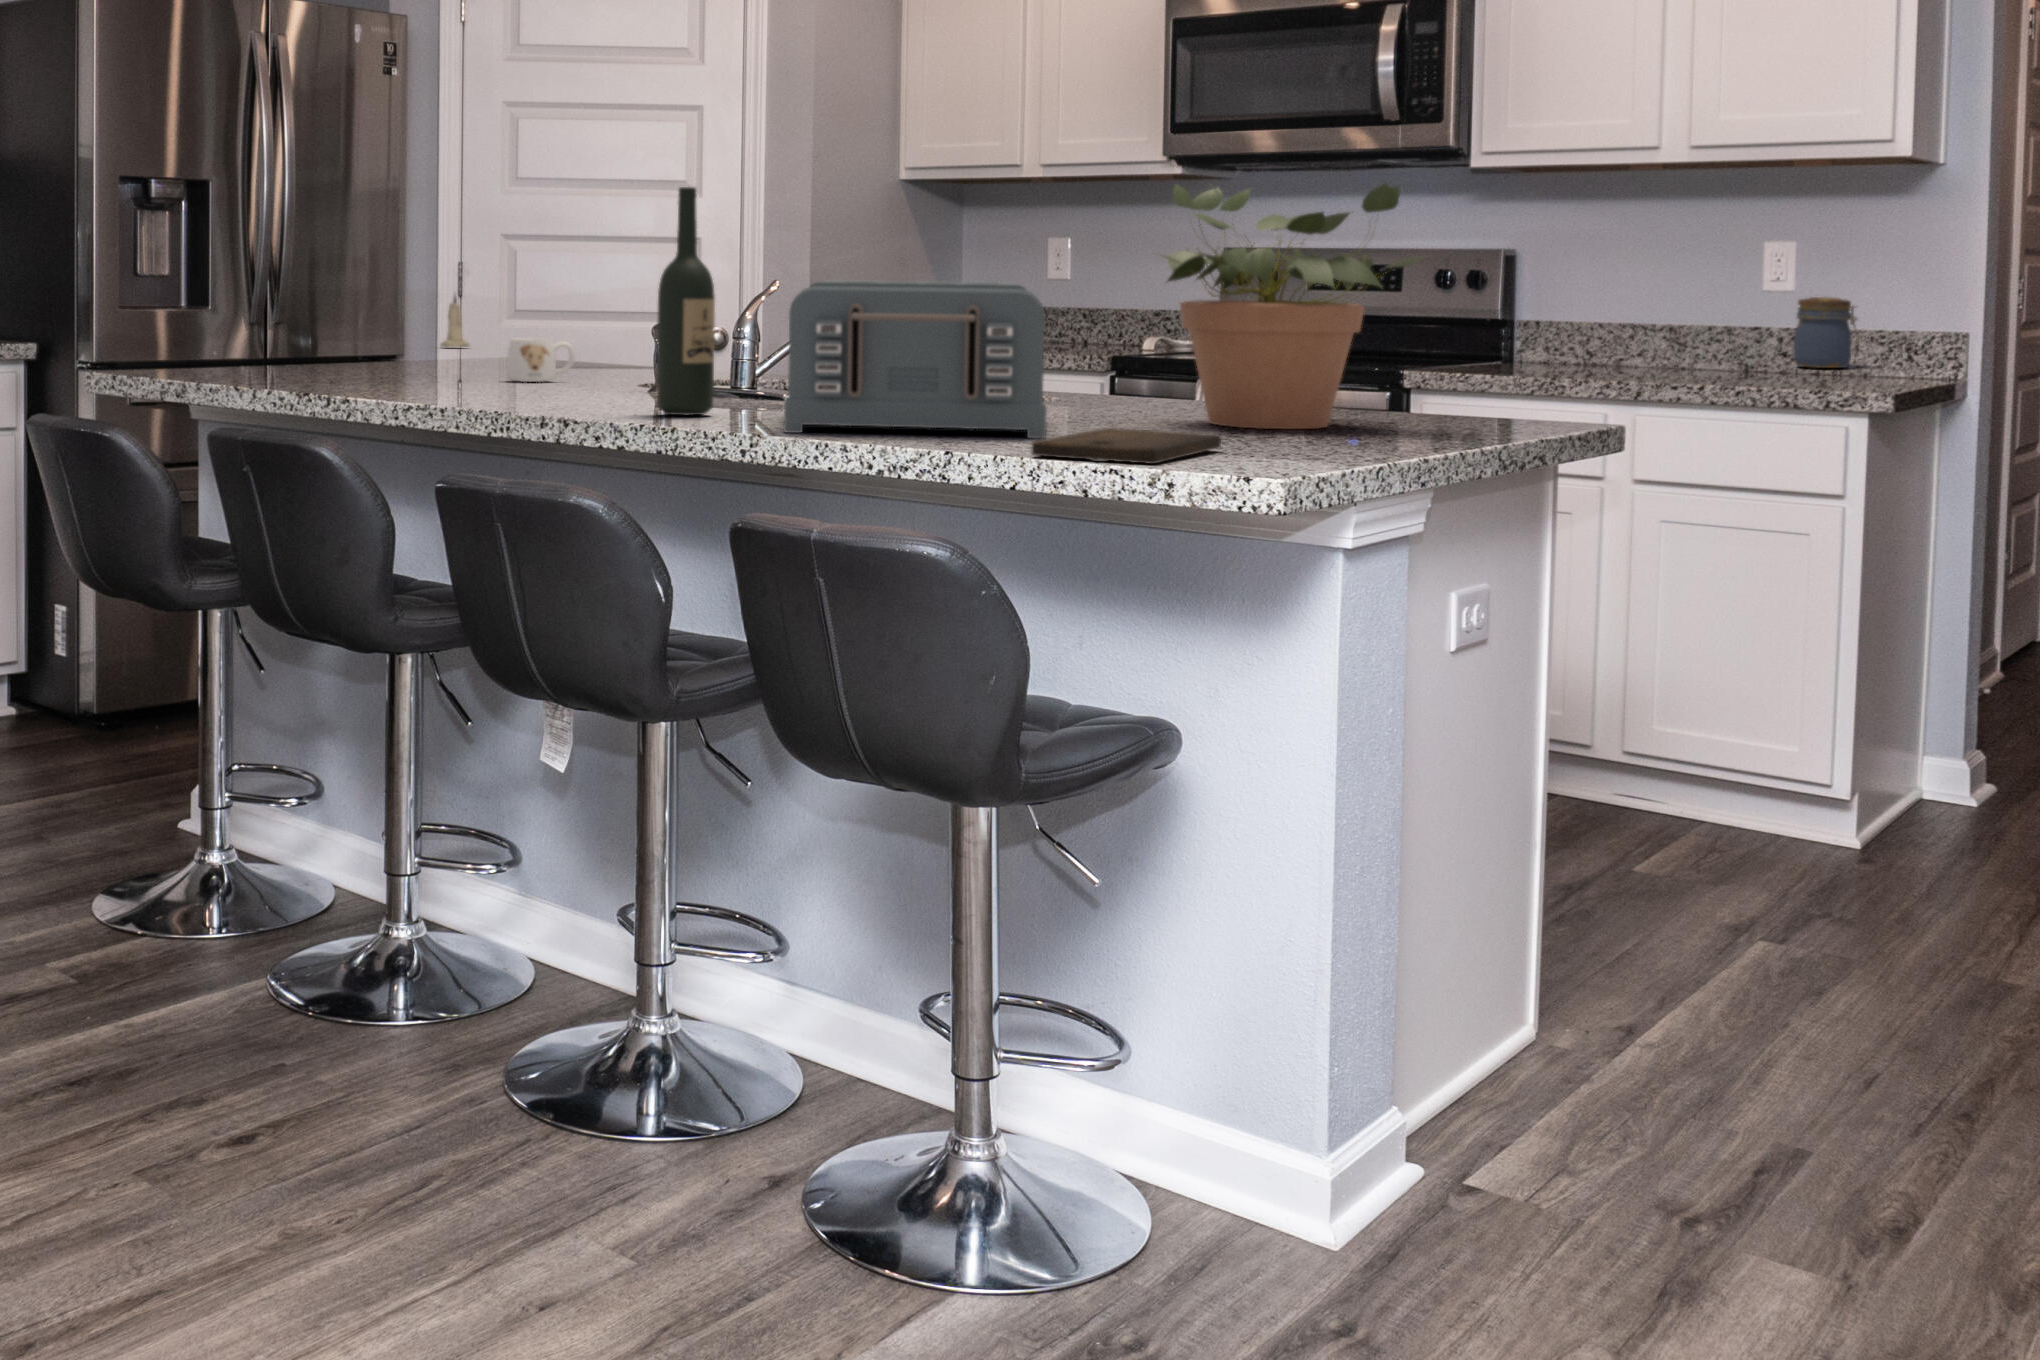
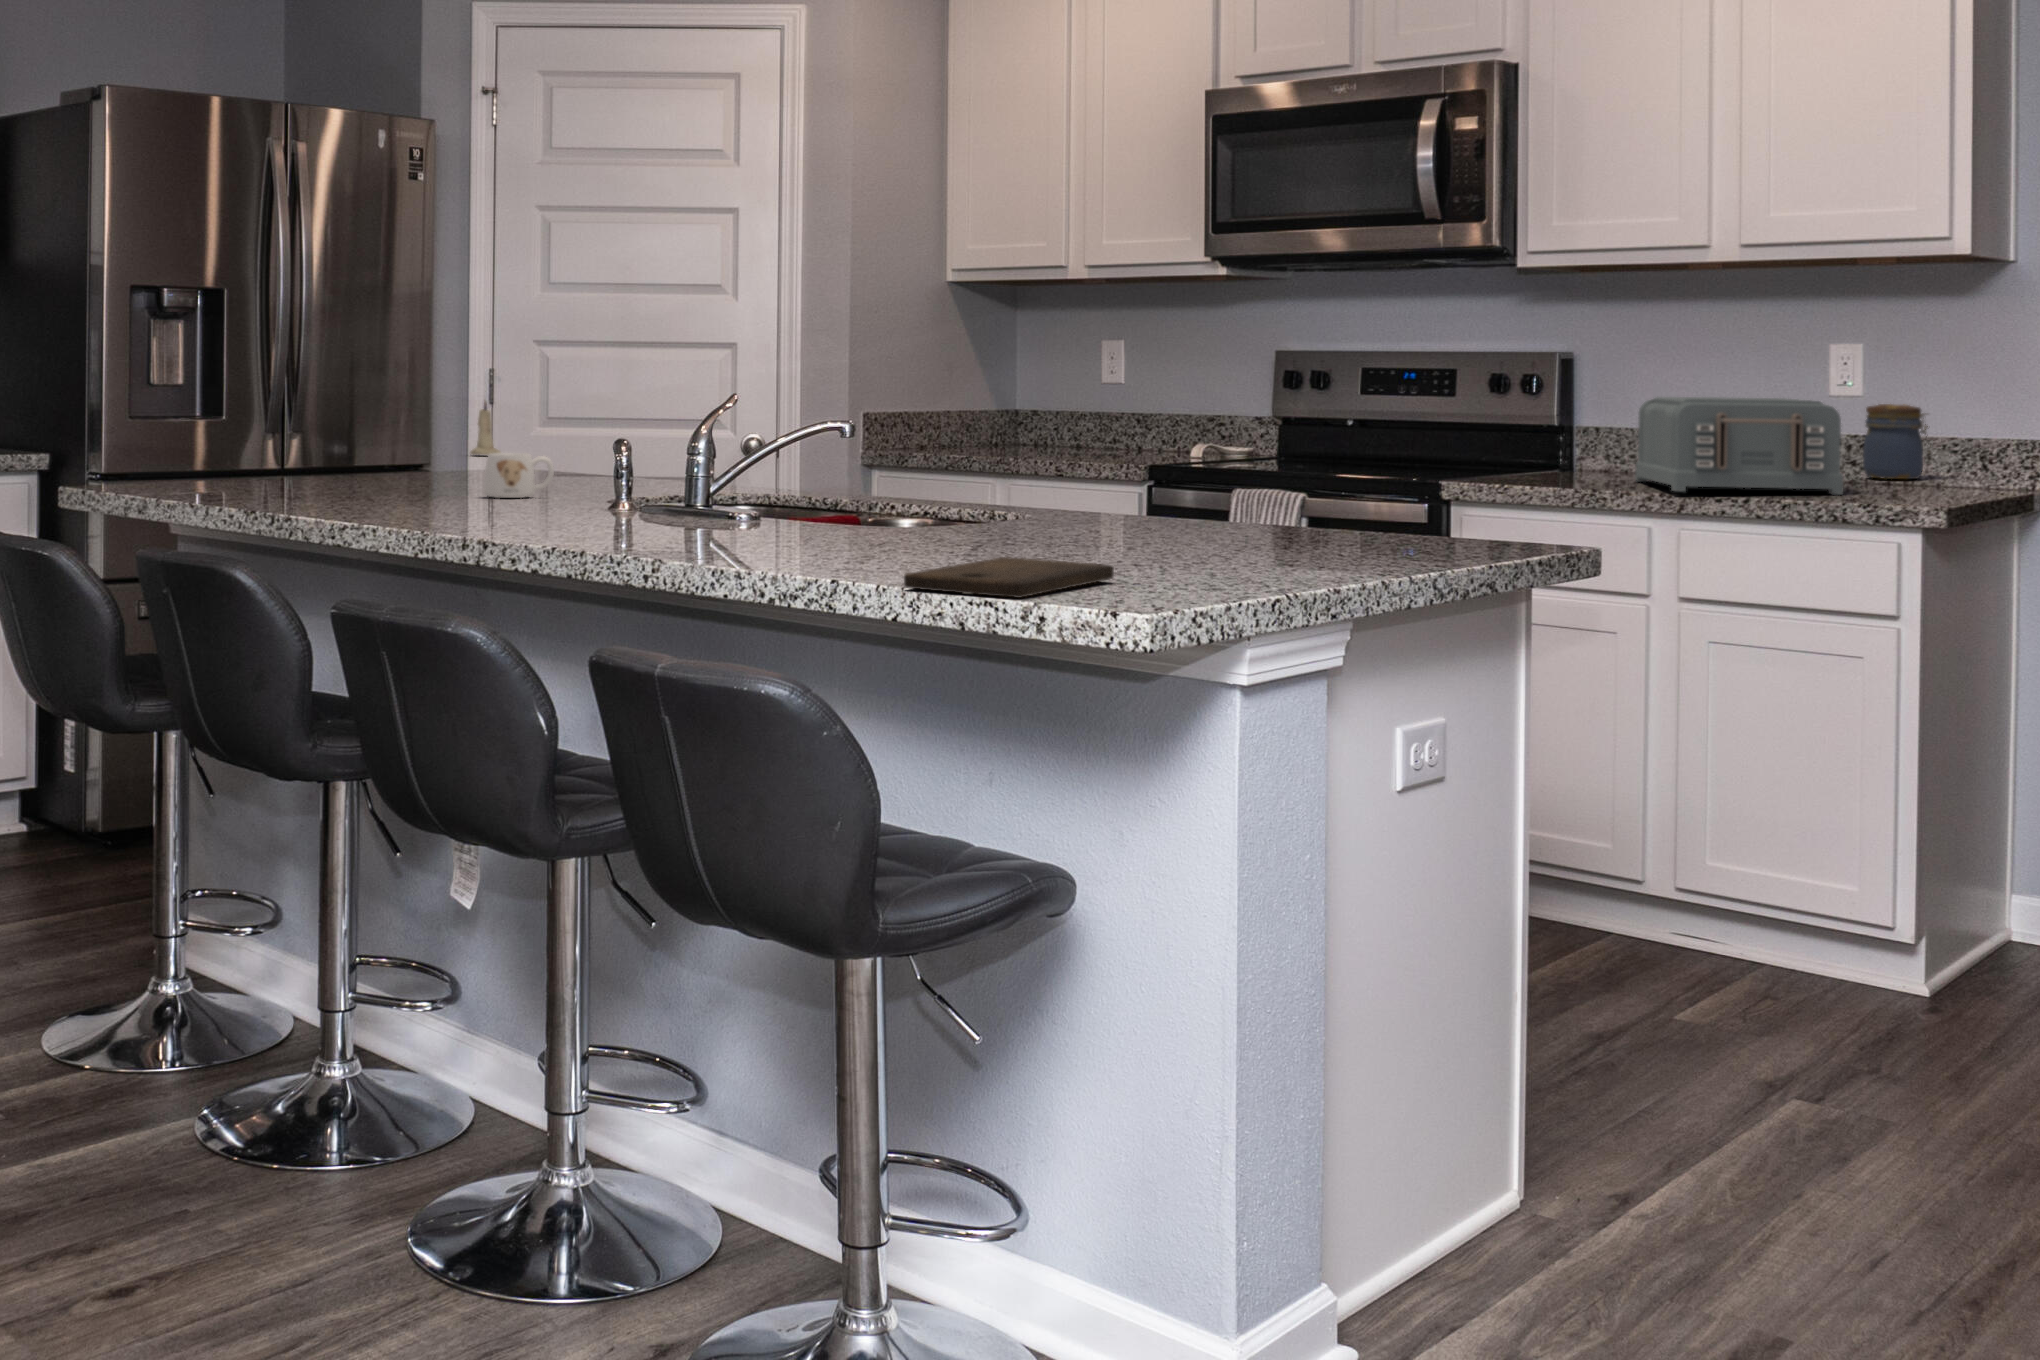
potted plant: present [1152,183,1424,429] -> none [1076,300,1381,555]
wine bottle: present [657,187,715,415] -> none [584,306,643,539]
toaster: present [784,280,1047,439] -> present [1635,397,1843,495]

